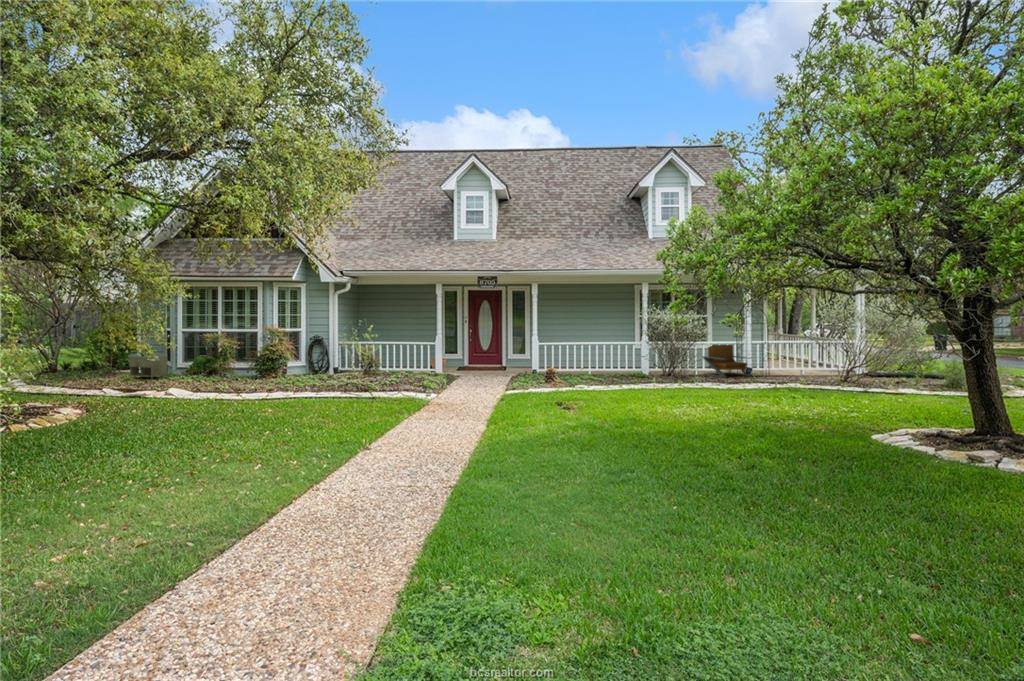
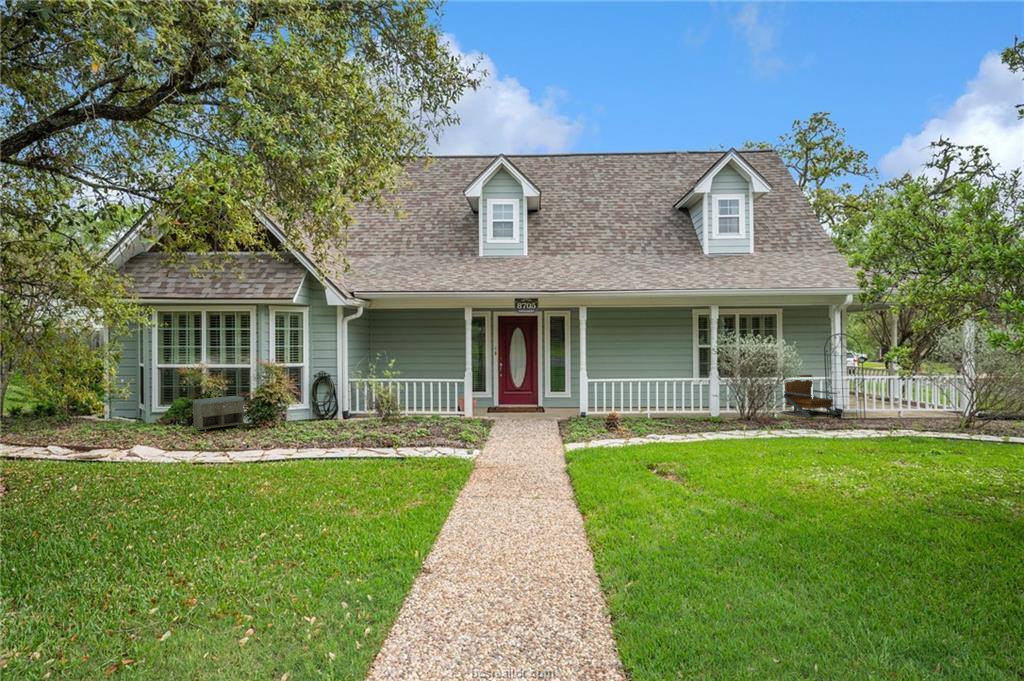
storage bench: present [128,354,168,379] -> present [193,396,244,432]

